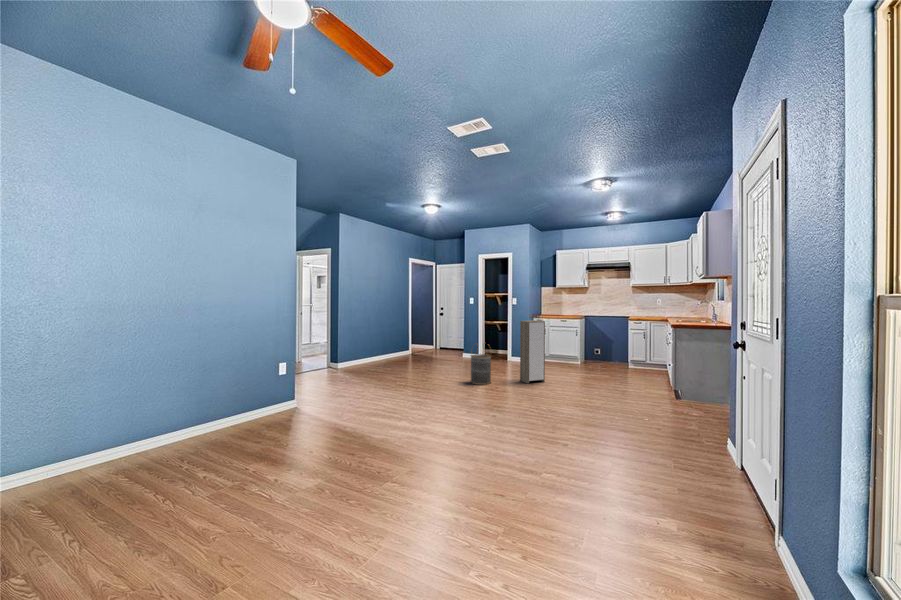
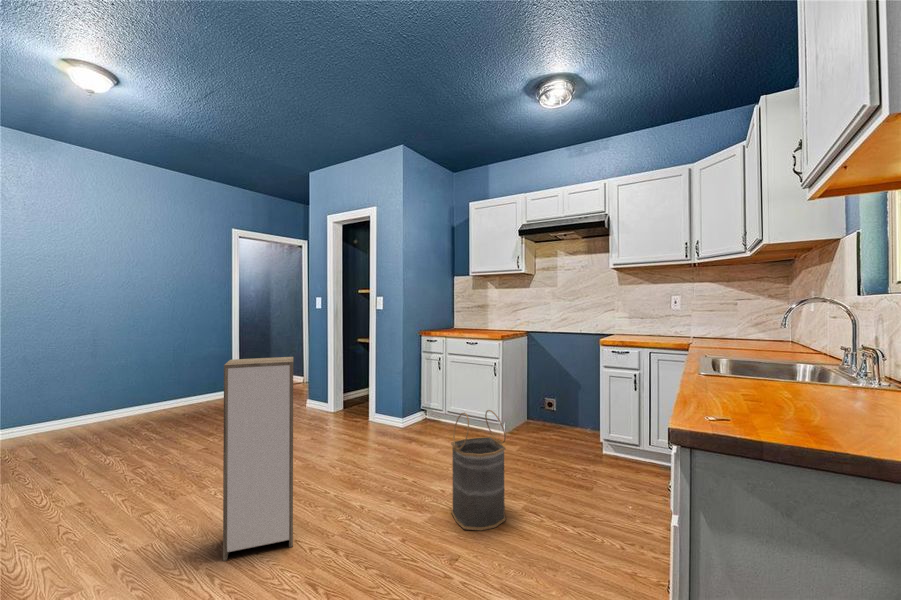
basket: present [471,344,491,385] -> present [451,410,506,531]

